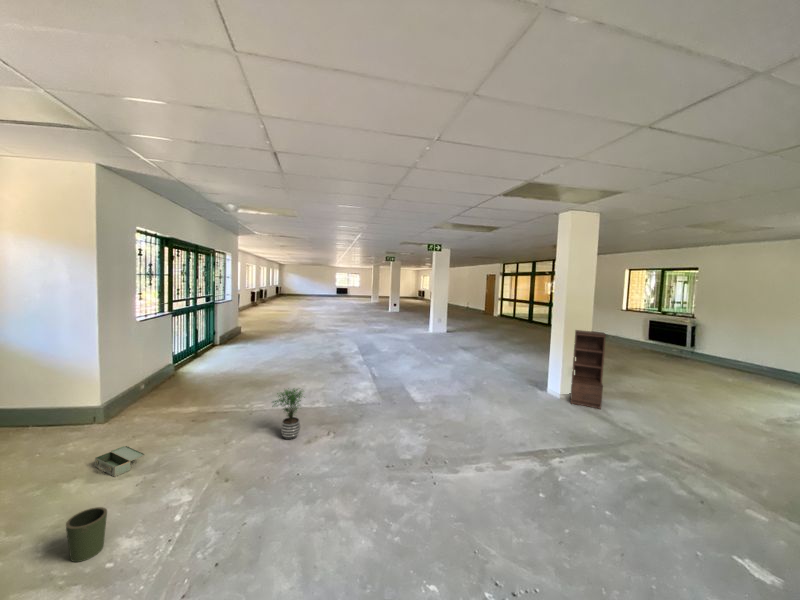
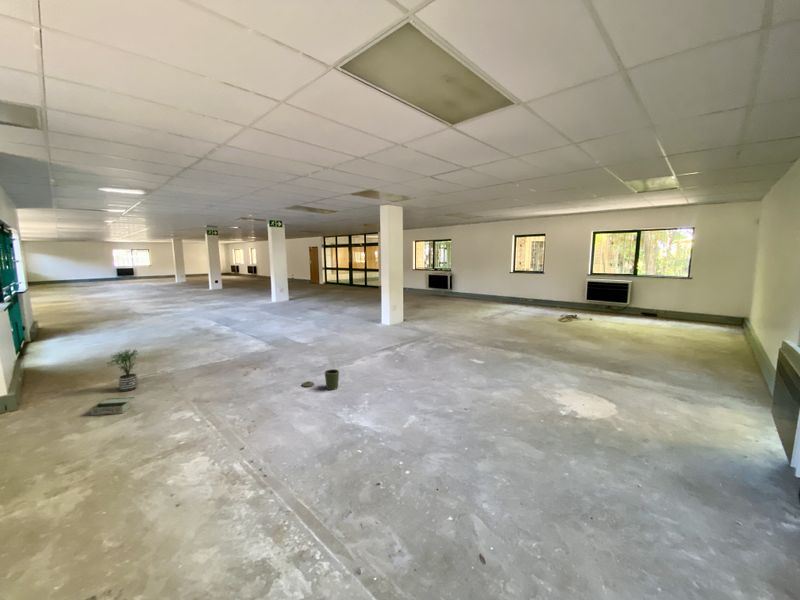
bookshelf: present [571,330,606,409] -> none [395,282,412,326]
potted plant: present [273,389,305,440] -> present [107,350,138,391]
trash can: present [66,507,107,562] -> present [302,369,339,390]

